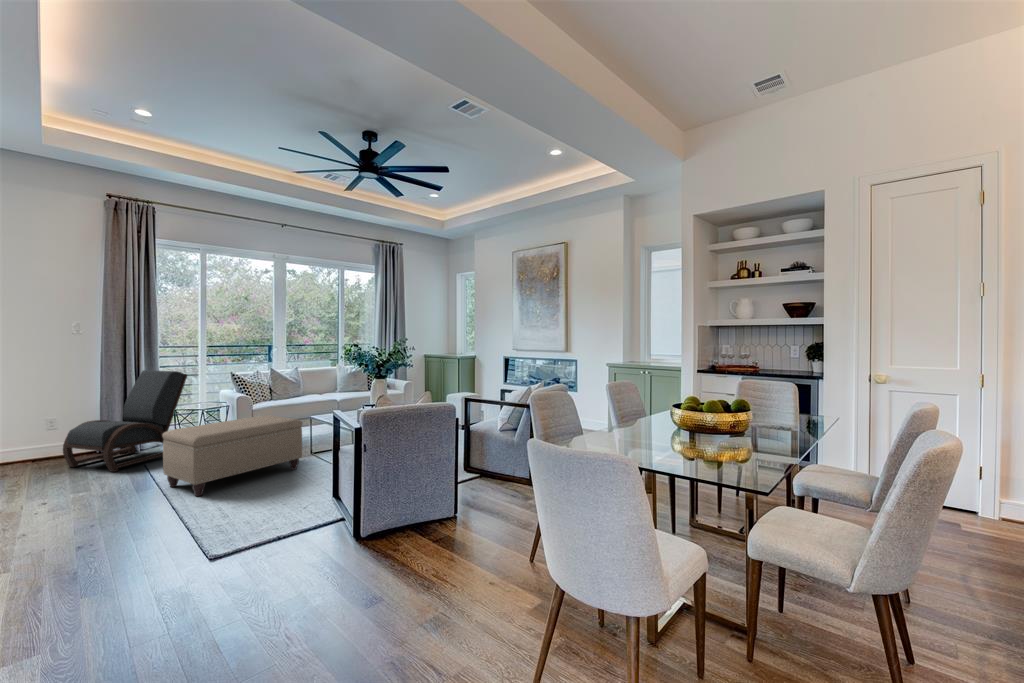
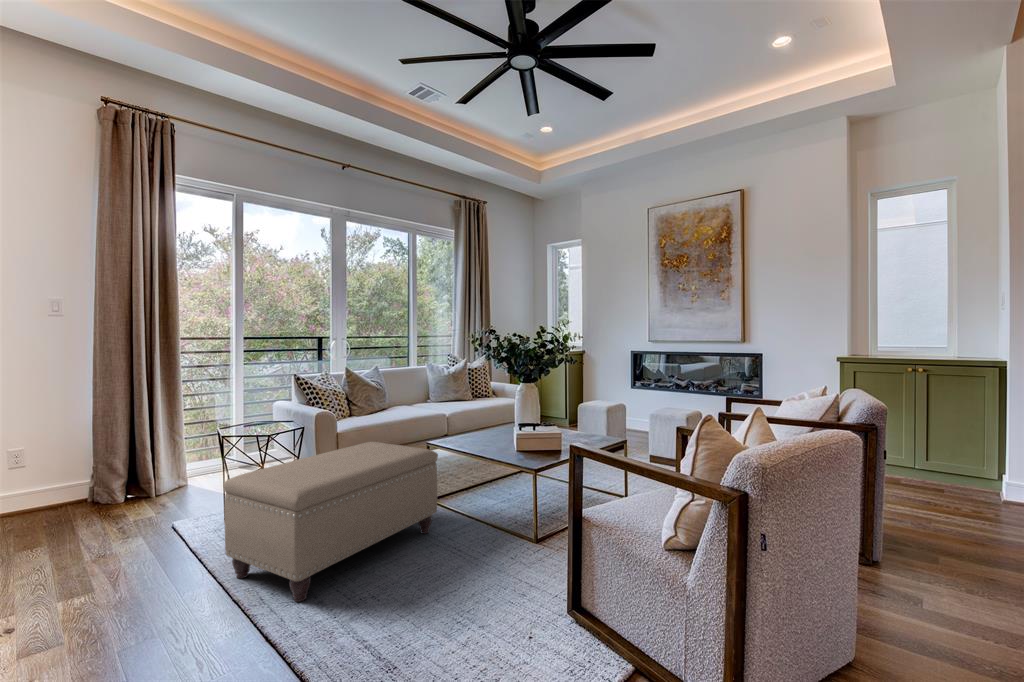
lounge chair: present [63,370,187,472] -> none [37,372,230,543]

